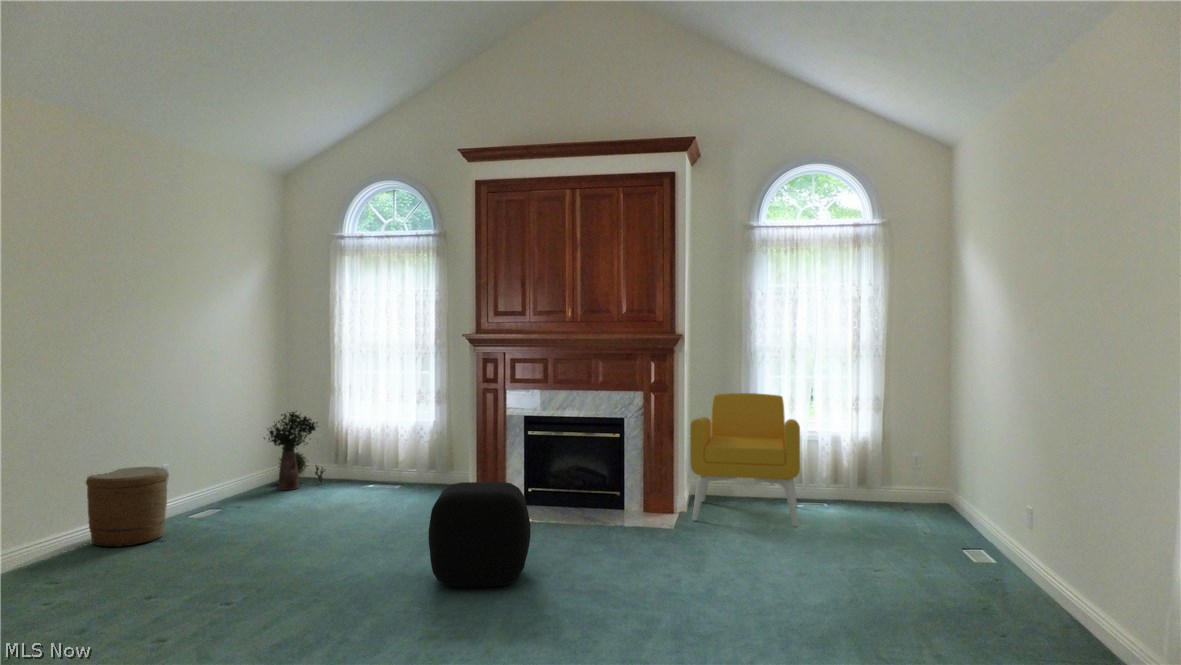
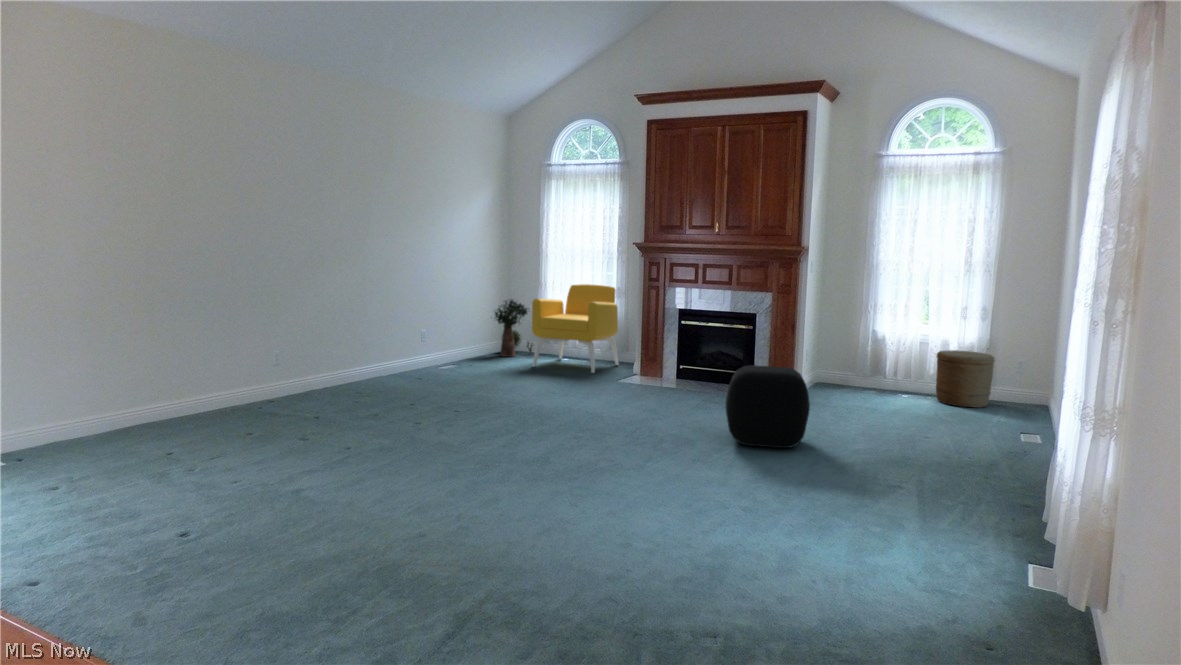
armchair: present [690,393,800,526] -> present [532,284,619,373]
woven basket: present [86,467,169,547] -> present [936,350,995,408]
ottoman: present [429,482,531,587] -> present [726,365,810,448]

